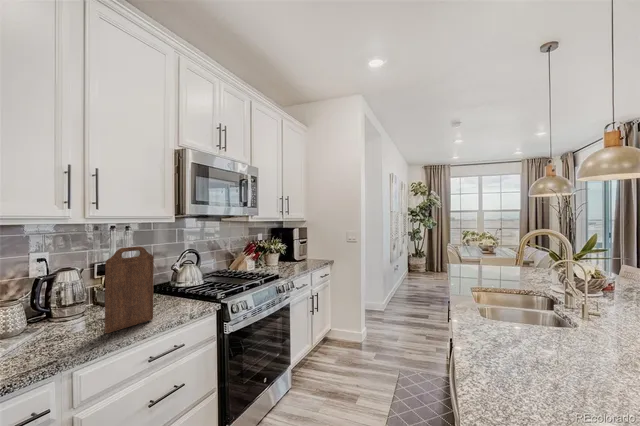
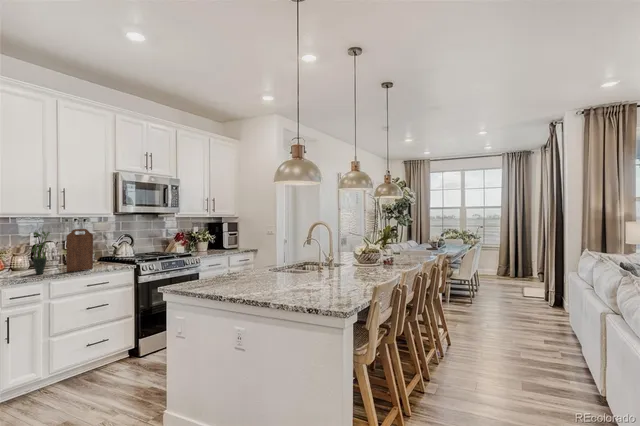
potted plant: none [28,252,77,351] -> present [32,232,52,274]

